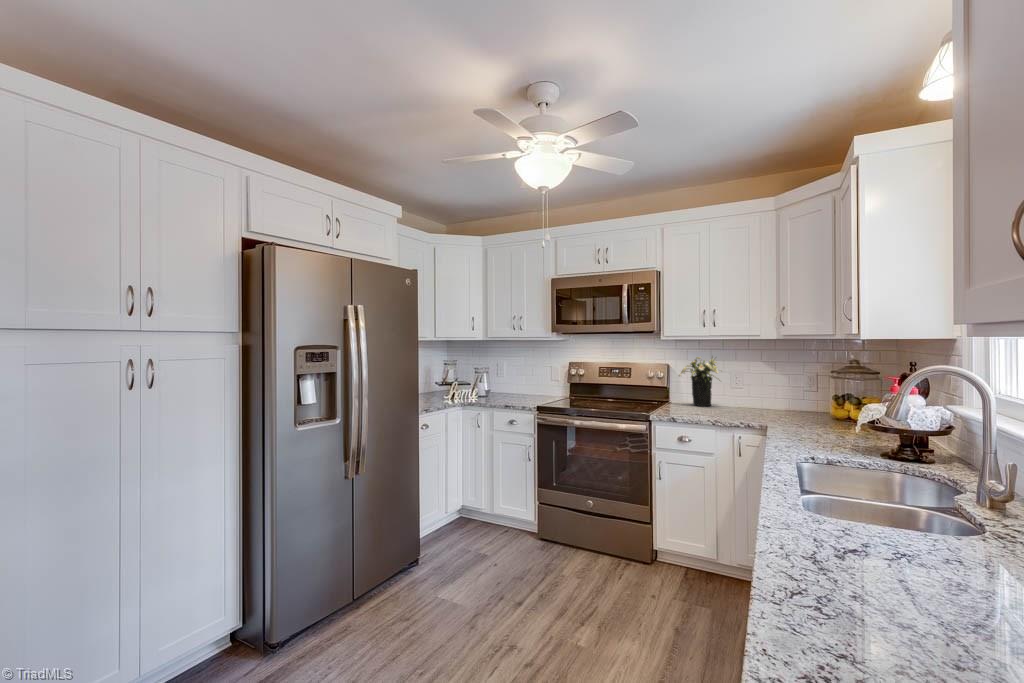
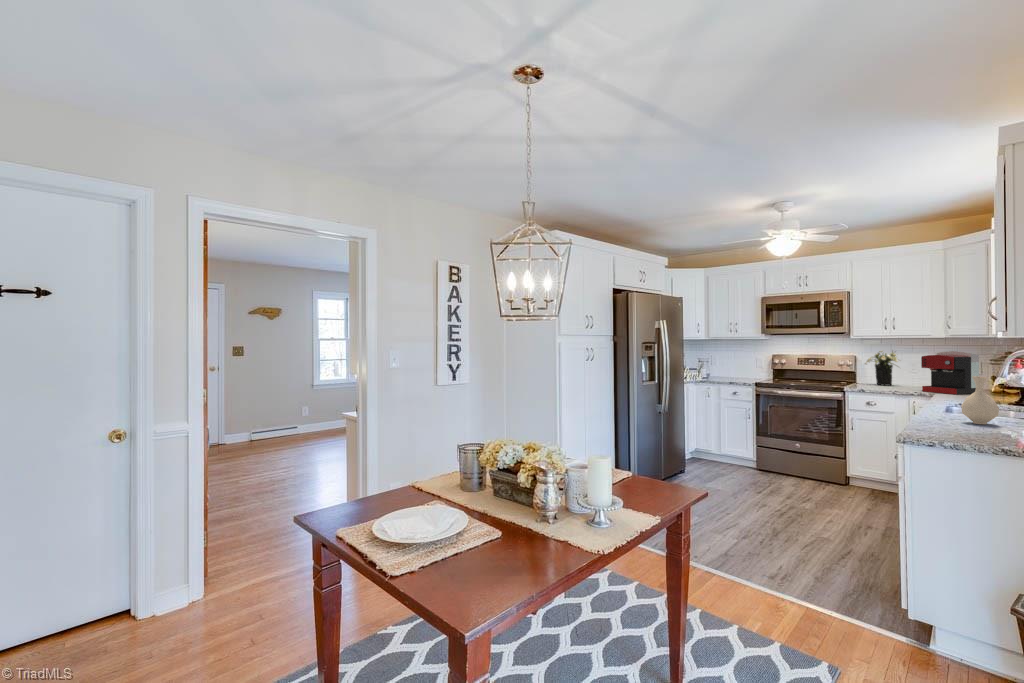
coffee maker: none [748,359,819,426] -> present [921,351,979,394]
vase: none [865,446,961,586] -> present [961,376,999,424]

